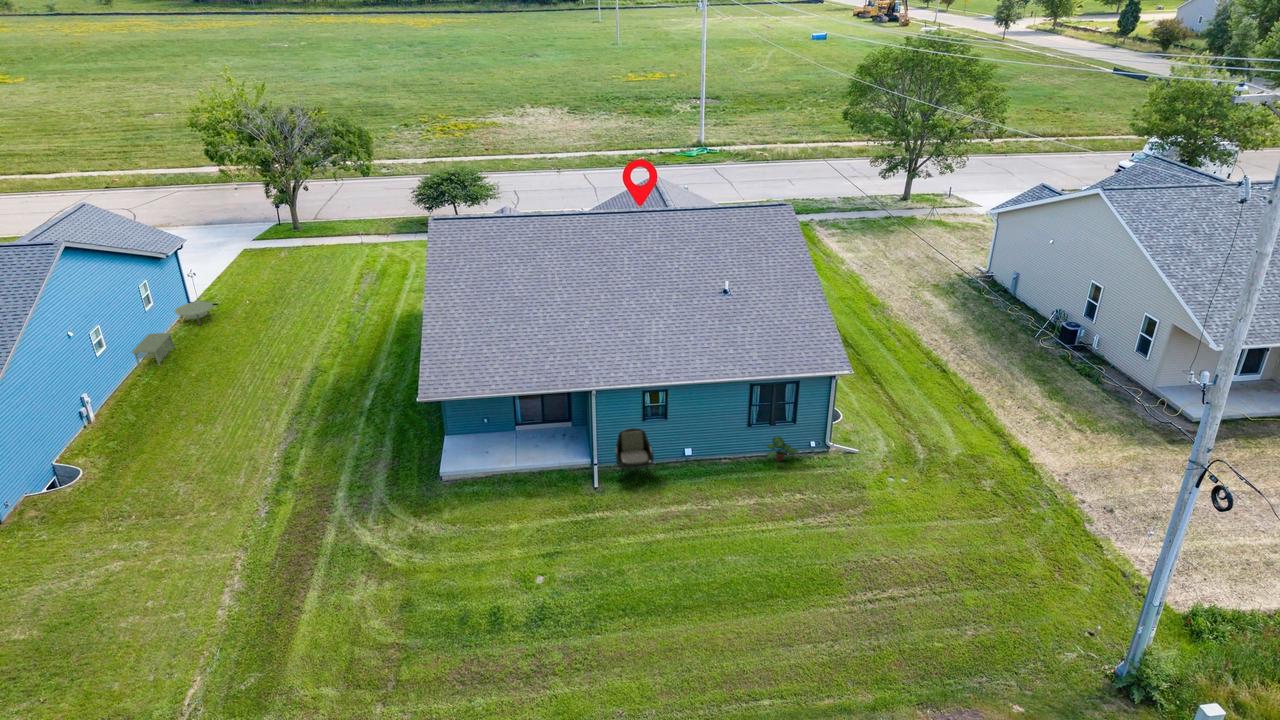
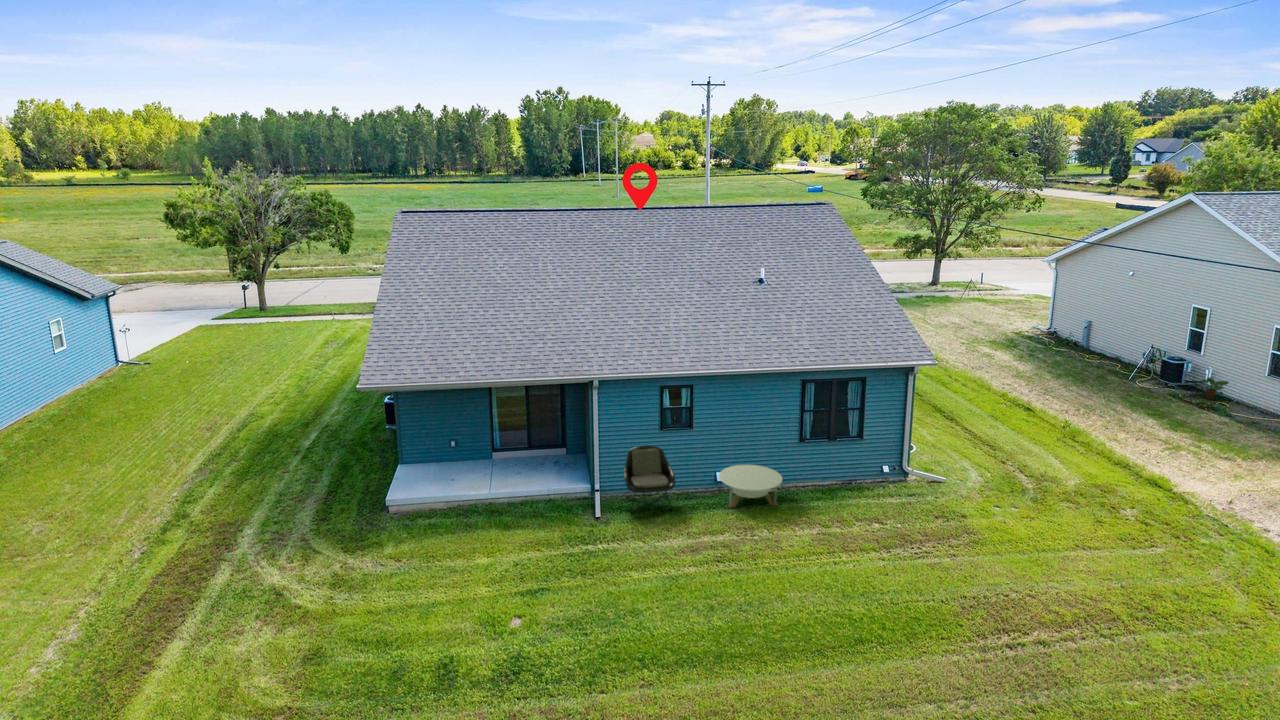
round table: present [175,301,213,326] -> present [719,465,783,508]
storage bench: present [132,333,175,367] -> none [24,379,83,416]
potted plant: present [766,437,798,462] -> present [1195,377,1228,399]

